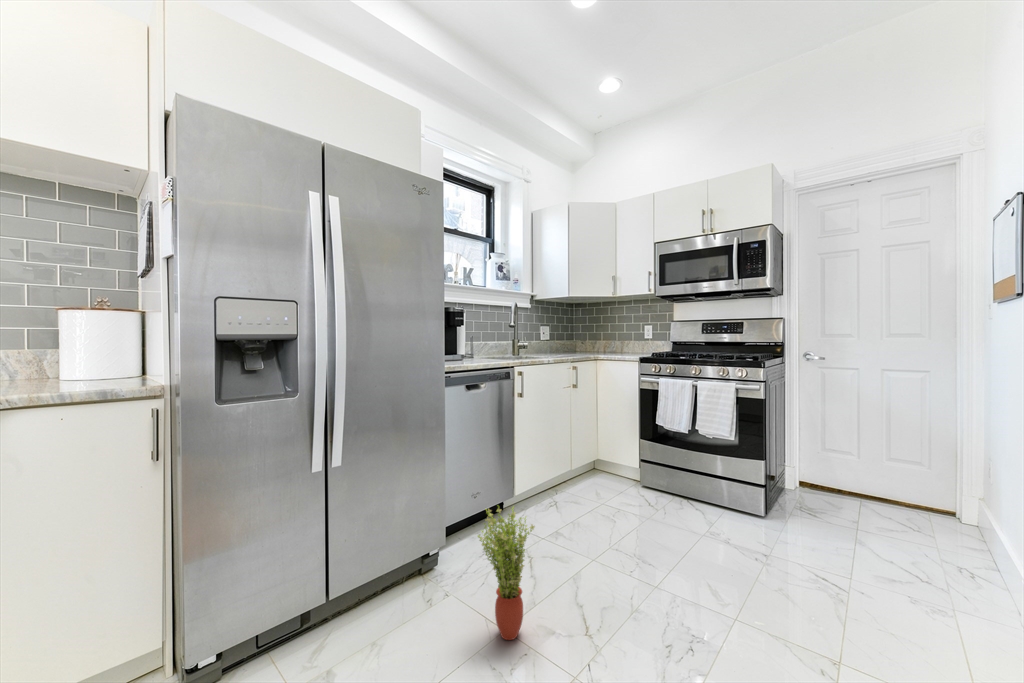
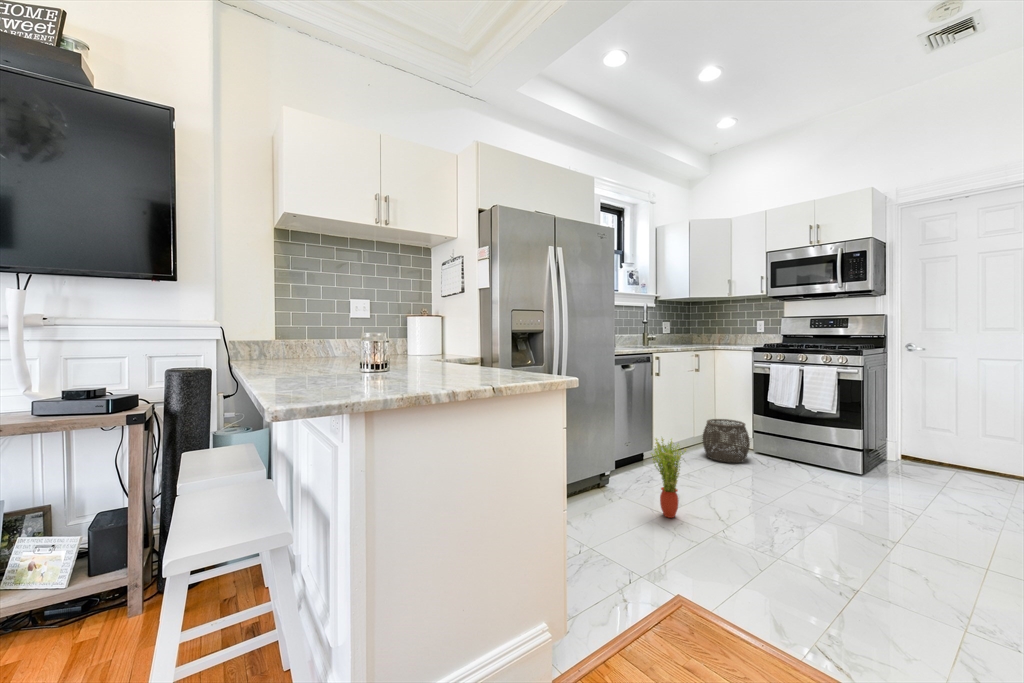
woven basket: none [580,448,637,508] -> present [703,419,750,463]

